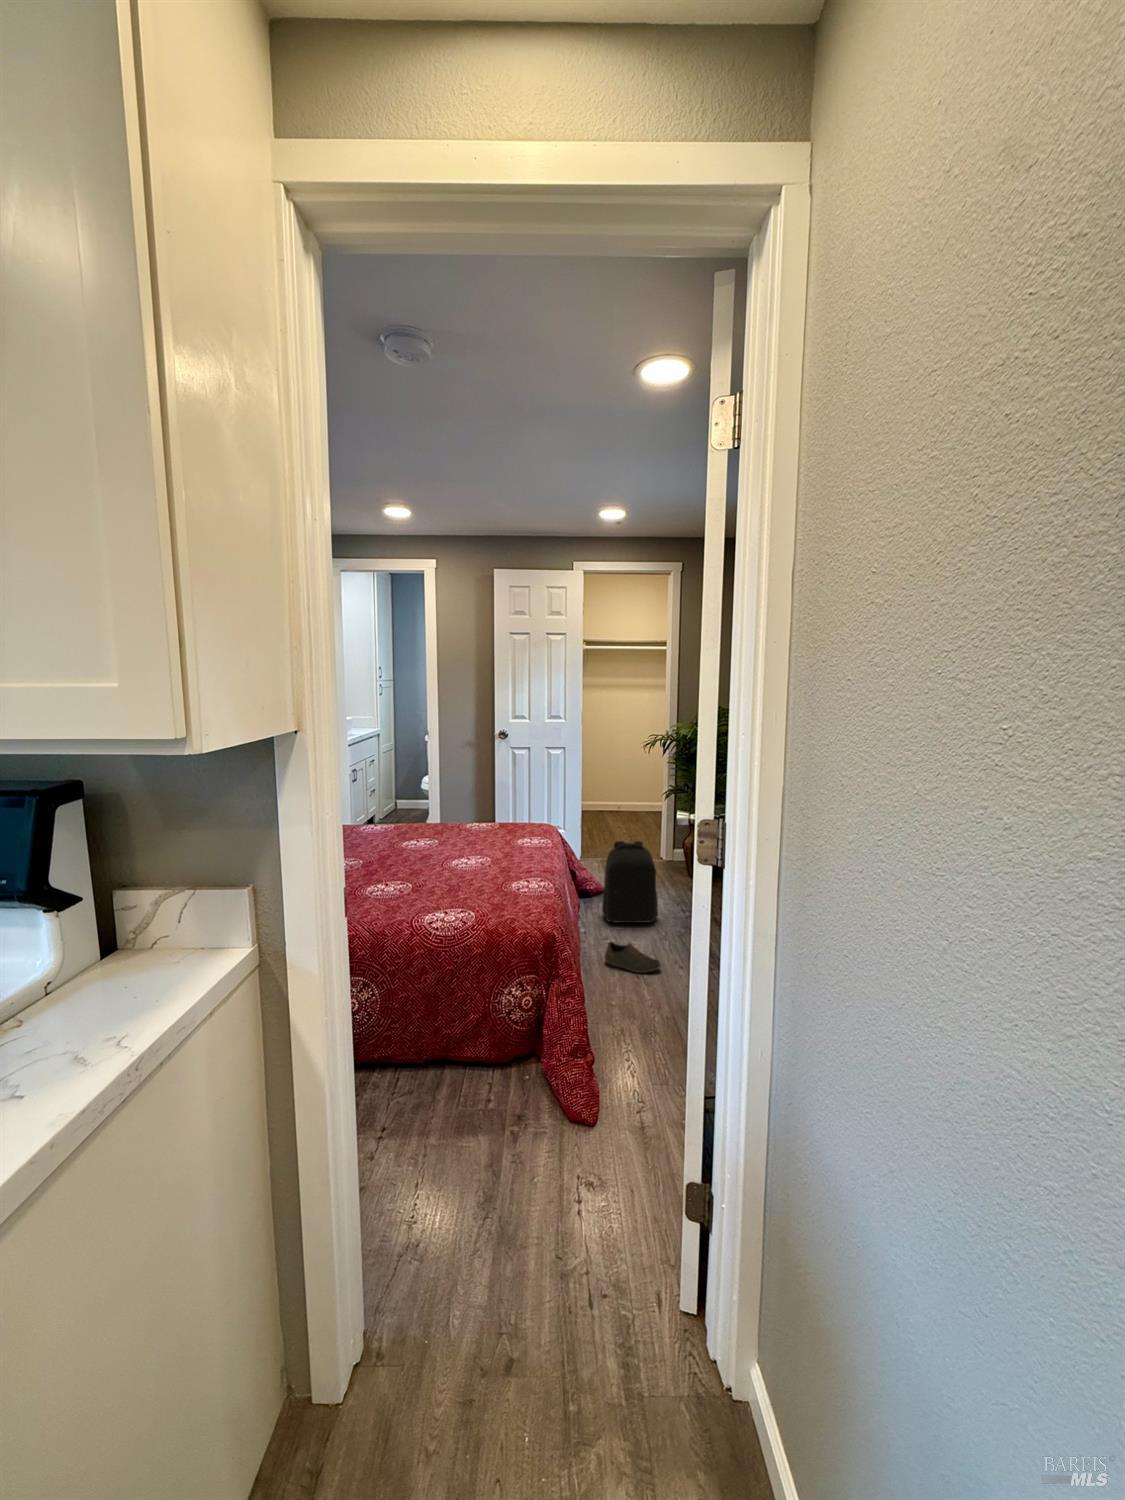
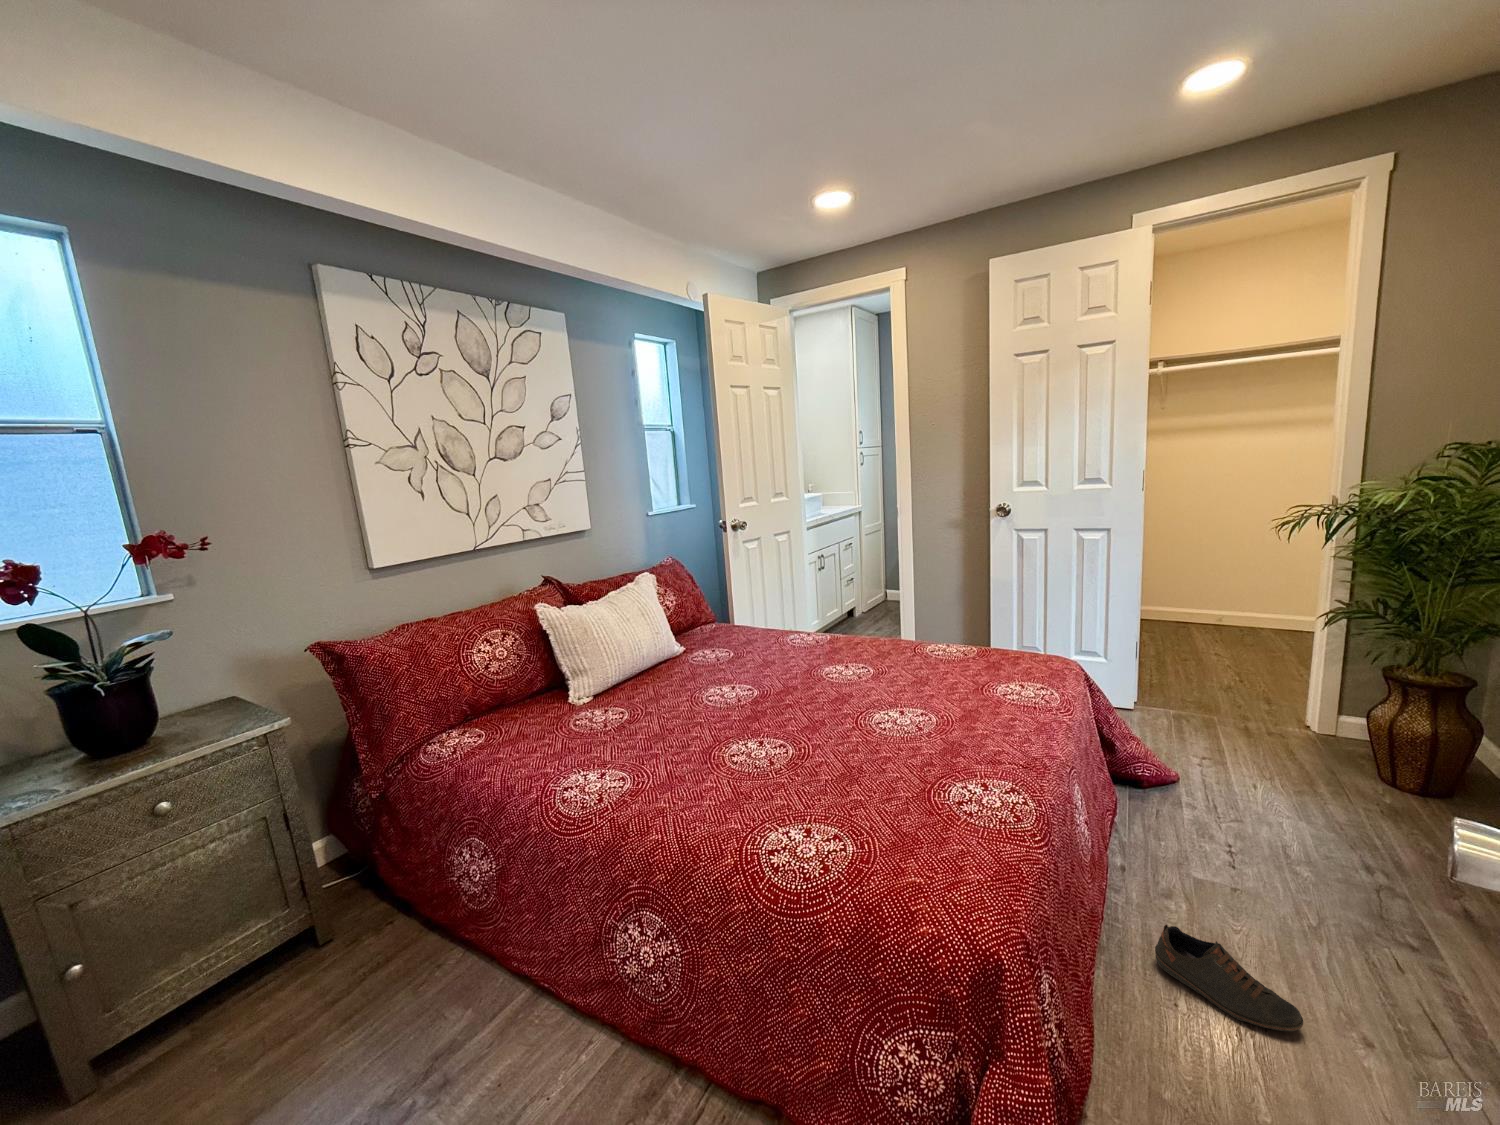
backpack: present [602,841,658,923] -> none [1163,707,1299,882]

